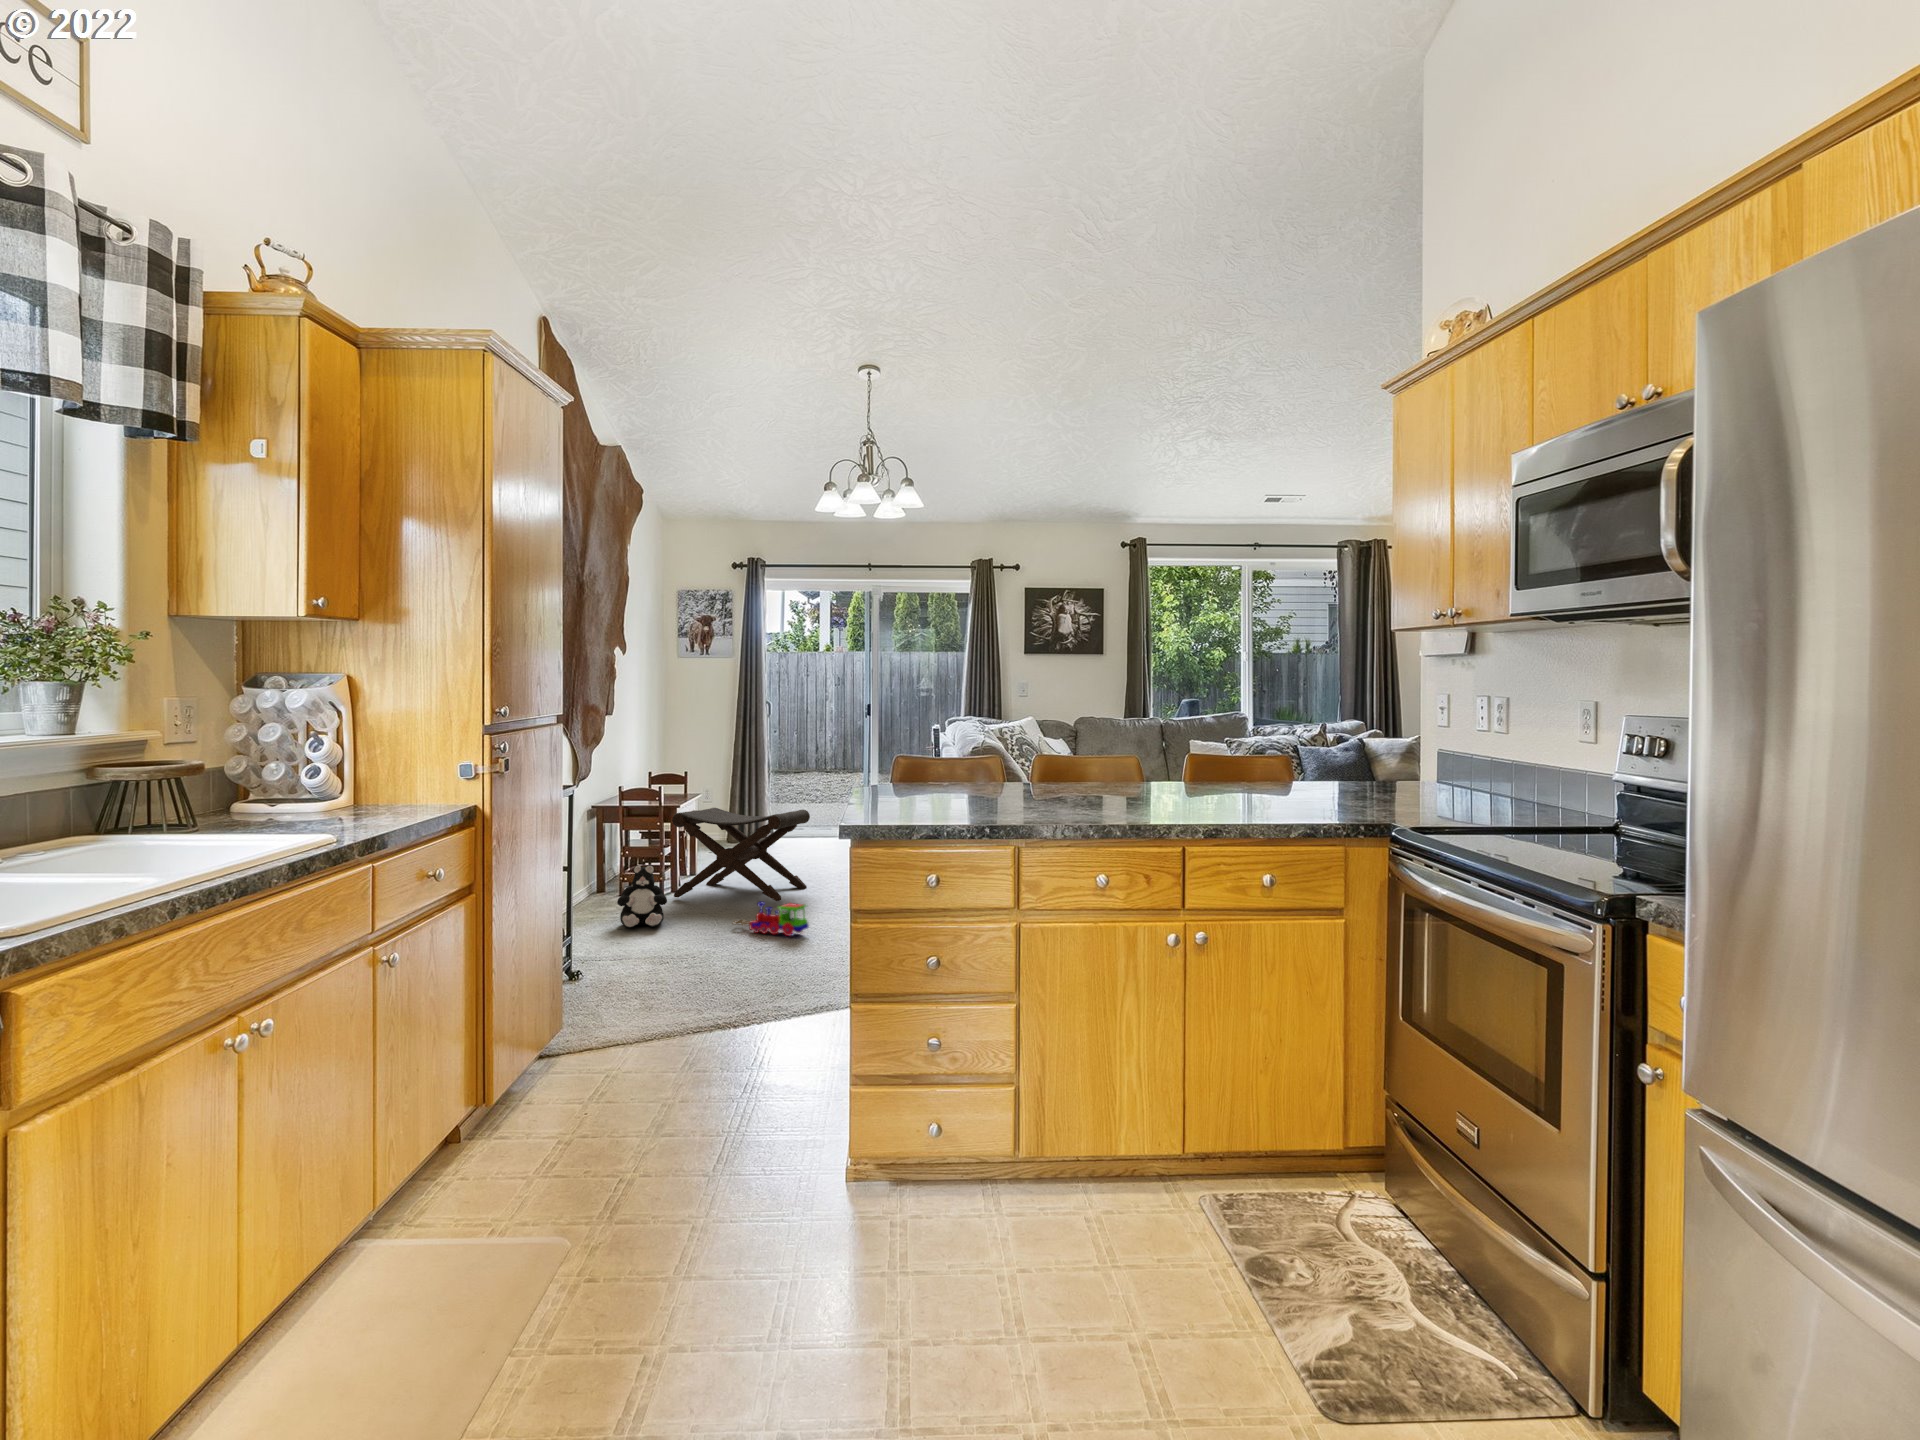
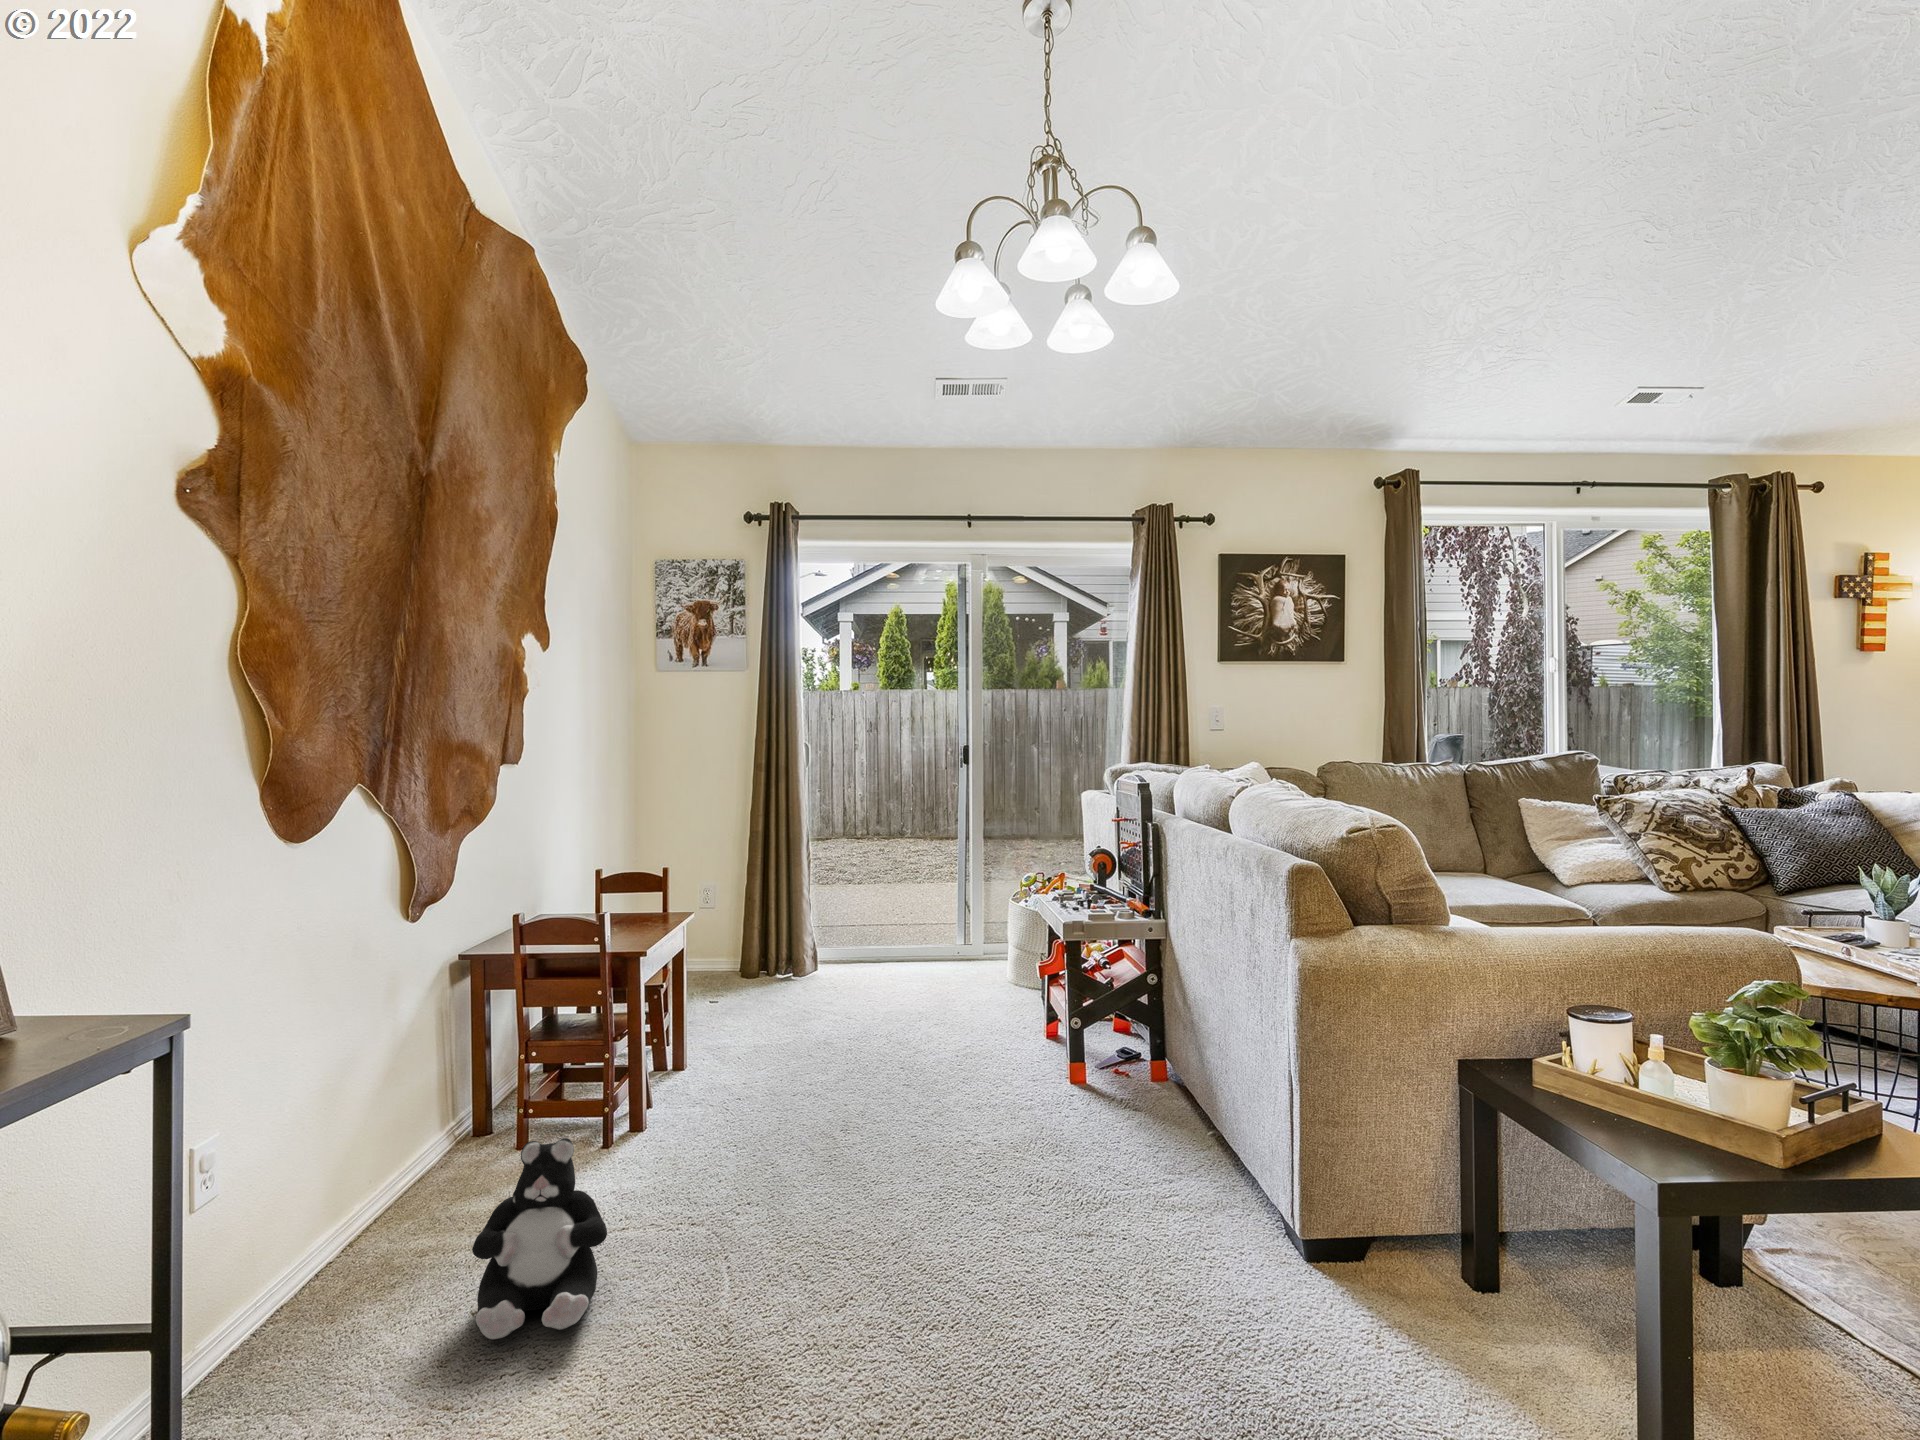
footstool: present [672,808,810,901] -> none [631,946,919,1181]
toy train: present [733,902,809,936] -> none [780,1257,999,1382]

